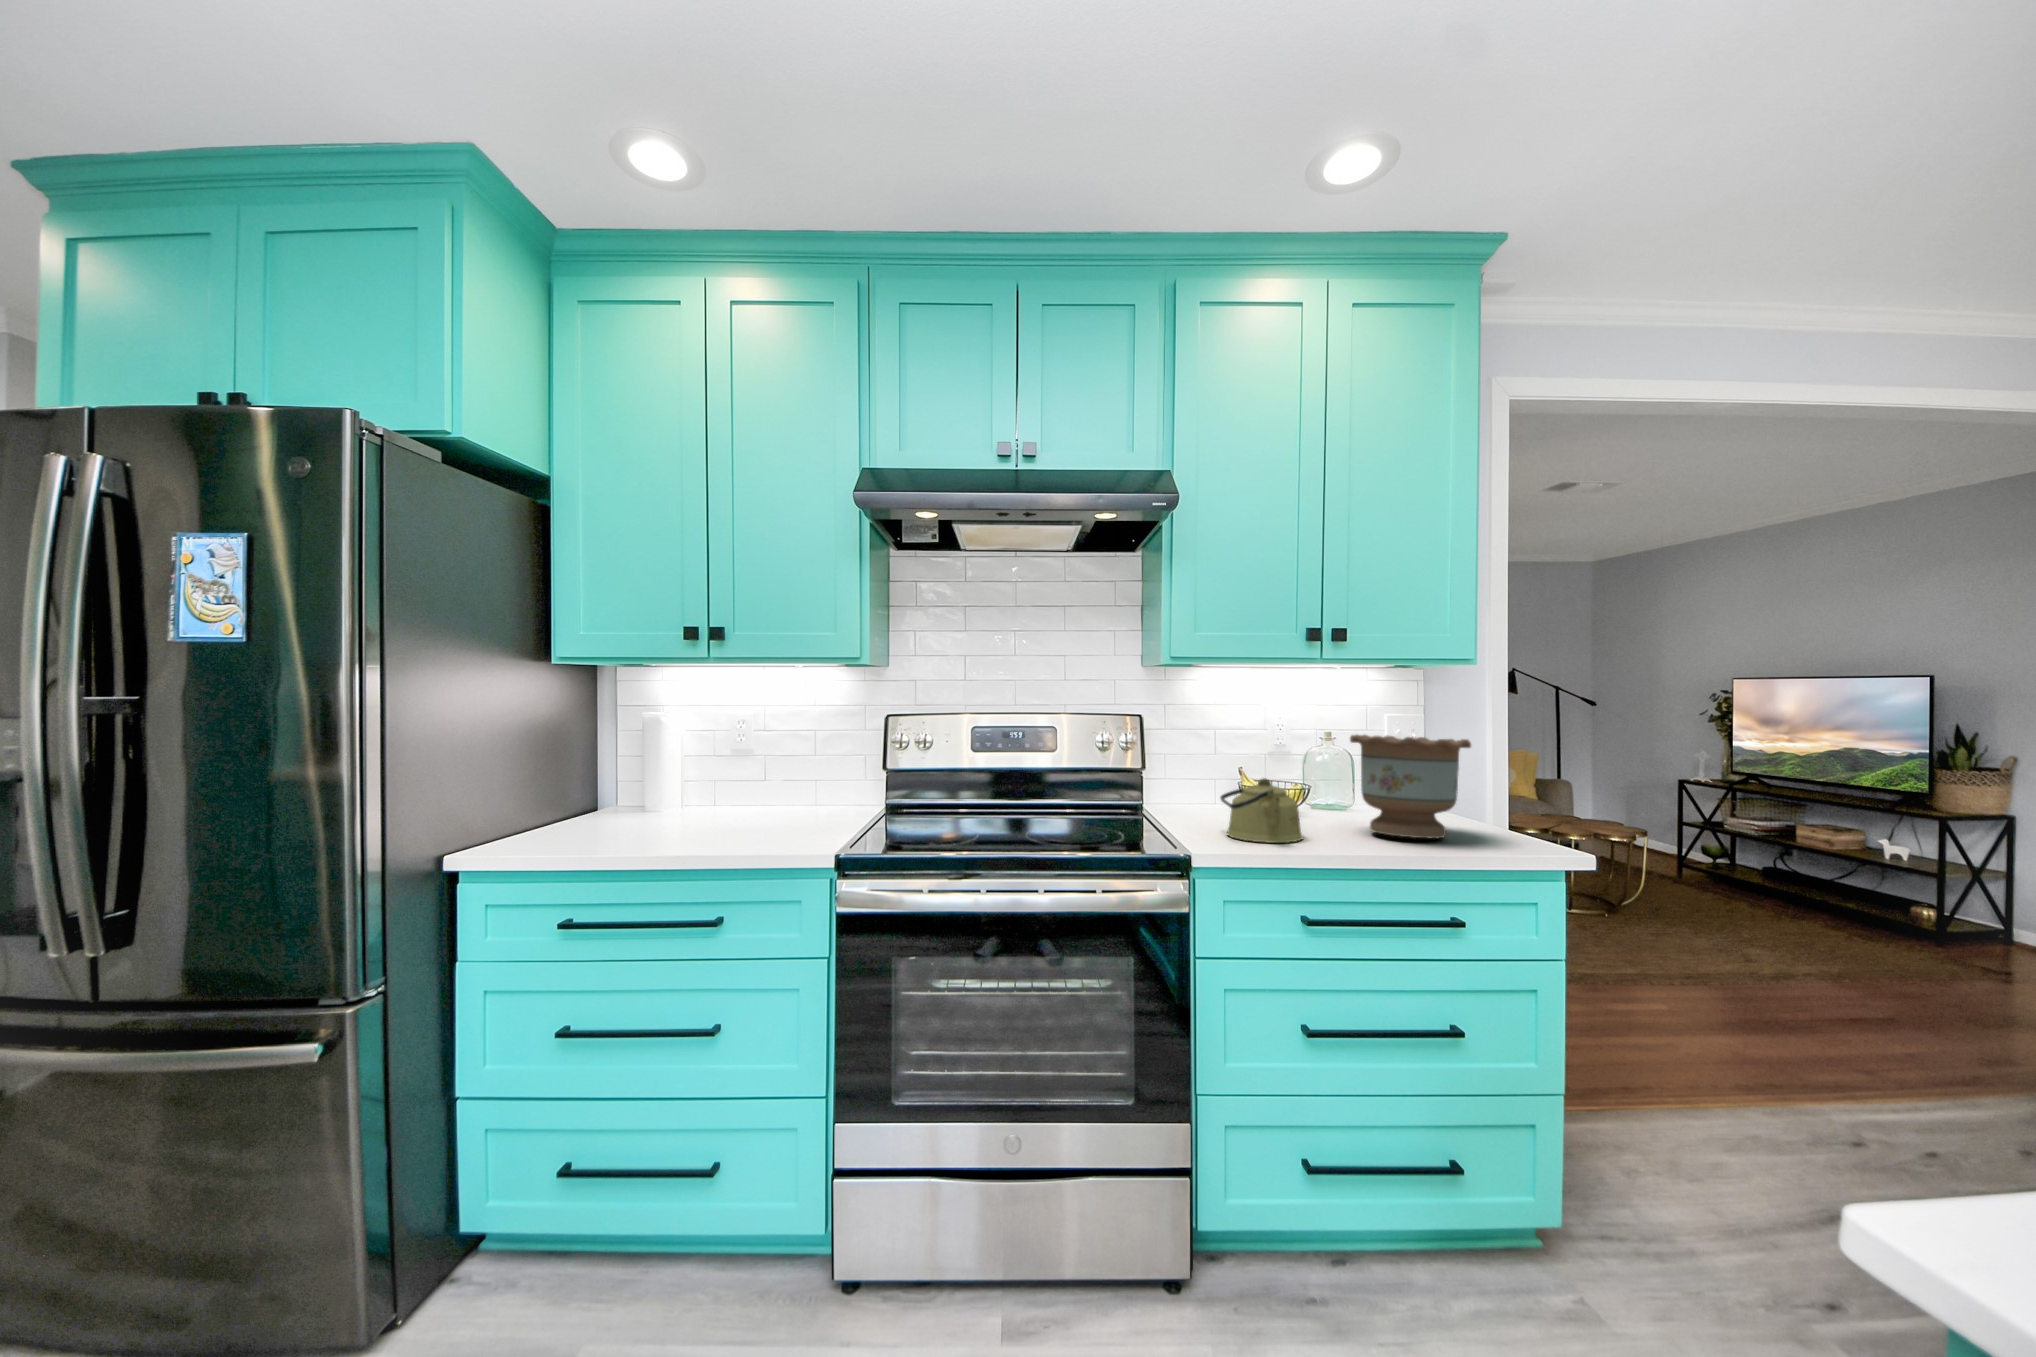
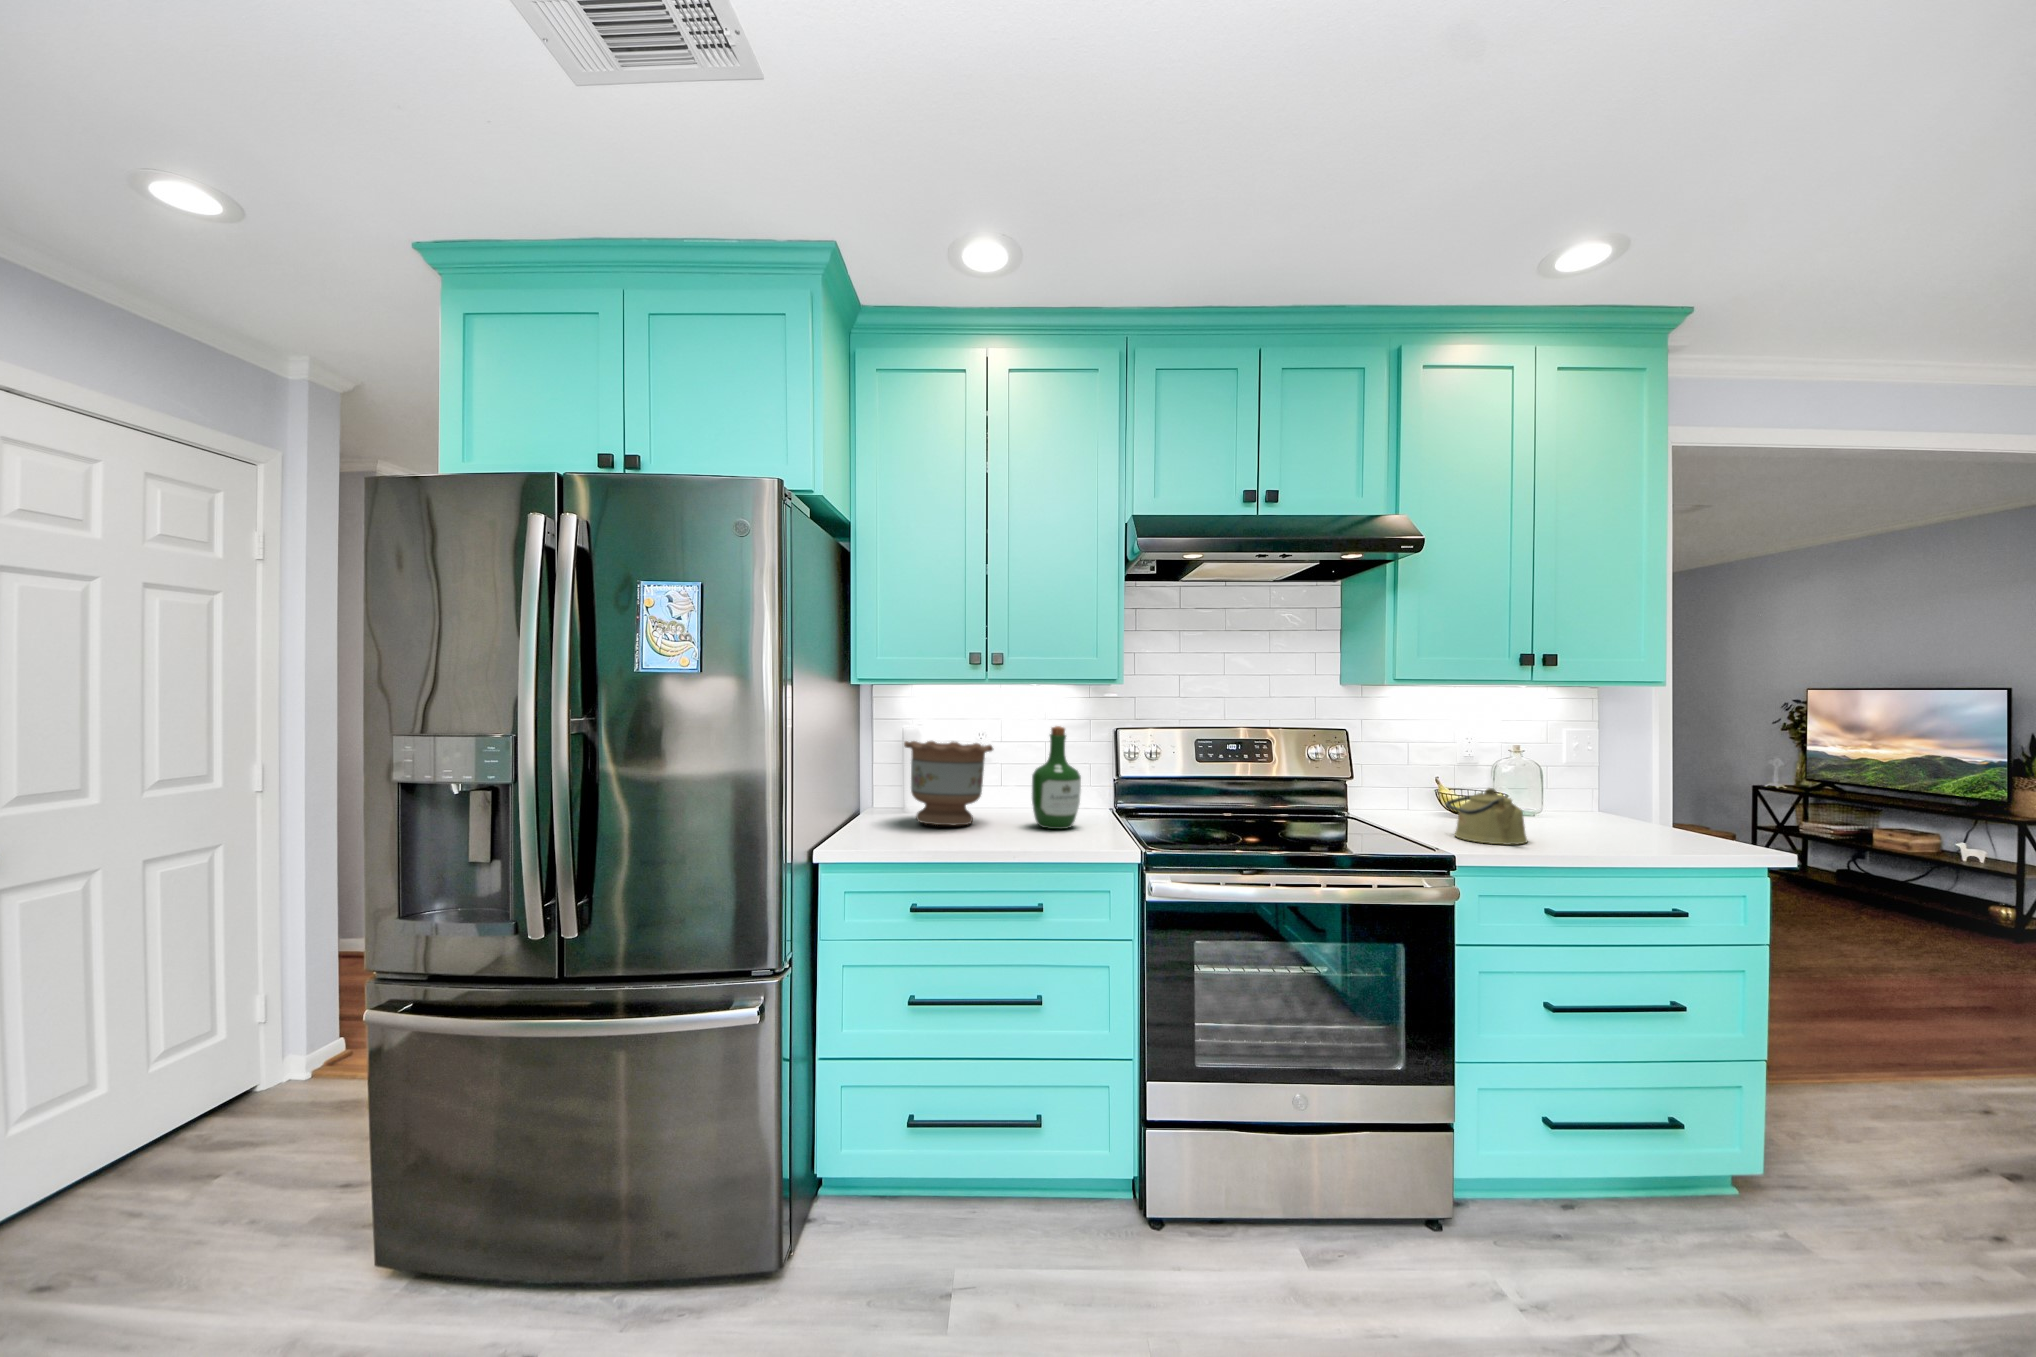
wine bottle: none [761,710,818,827] -> present [1032,726,1081,829]
flower pot: present [1350,735,1471,838] -> present [904,741,993,825]

